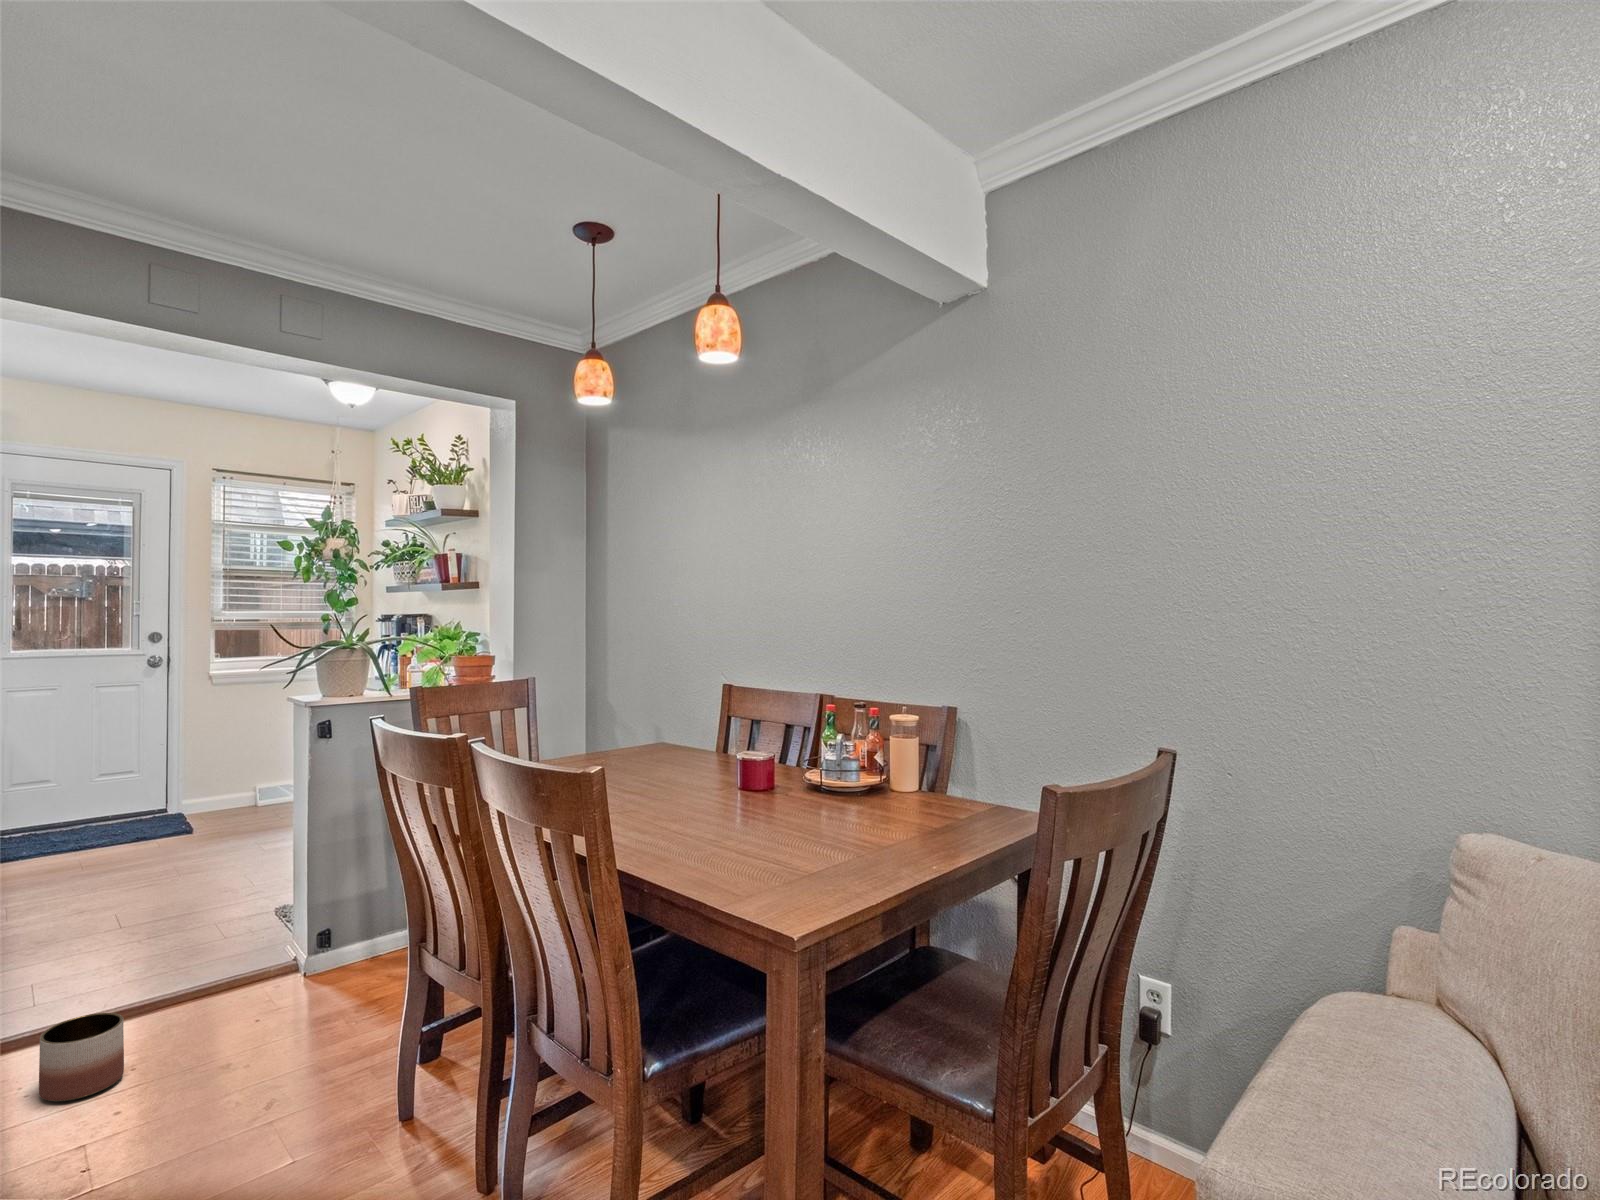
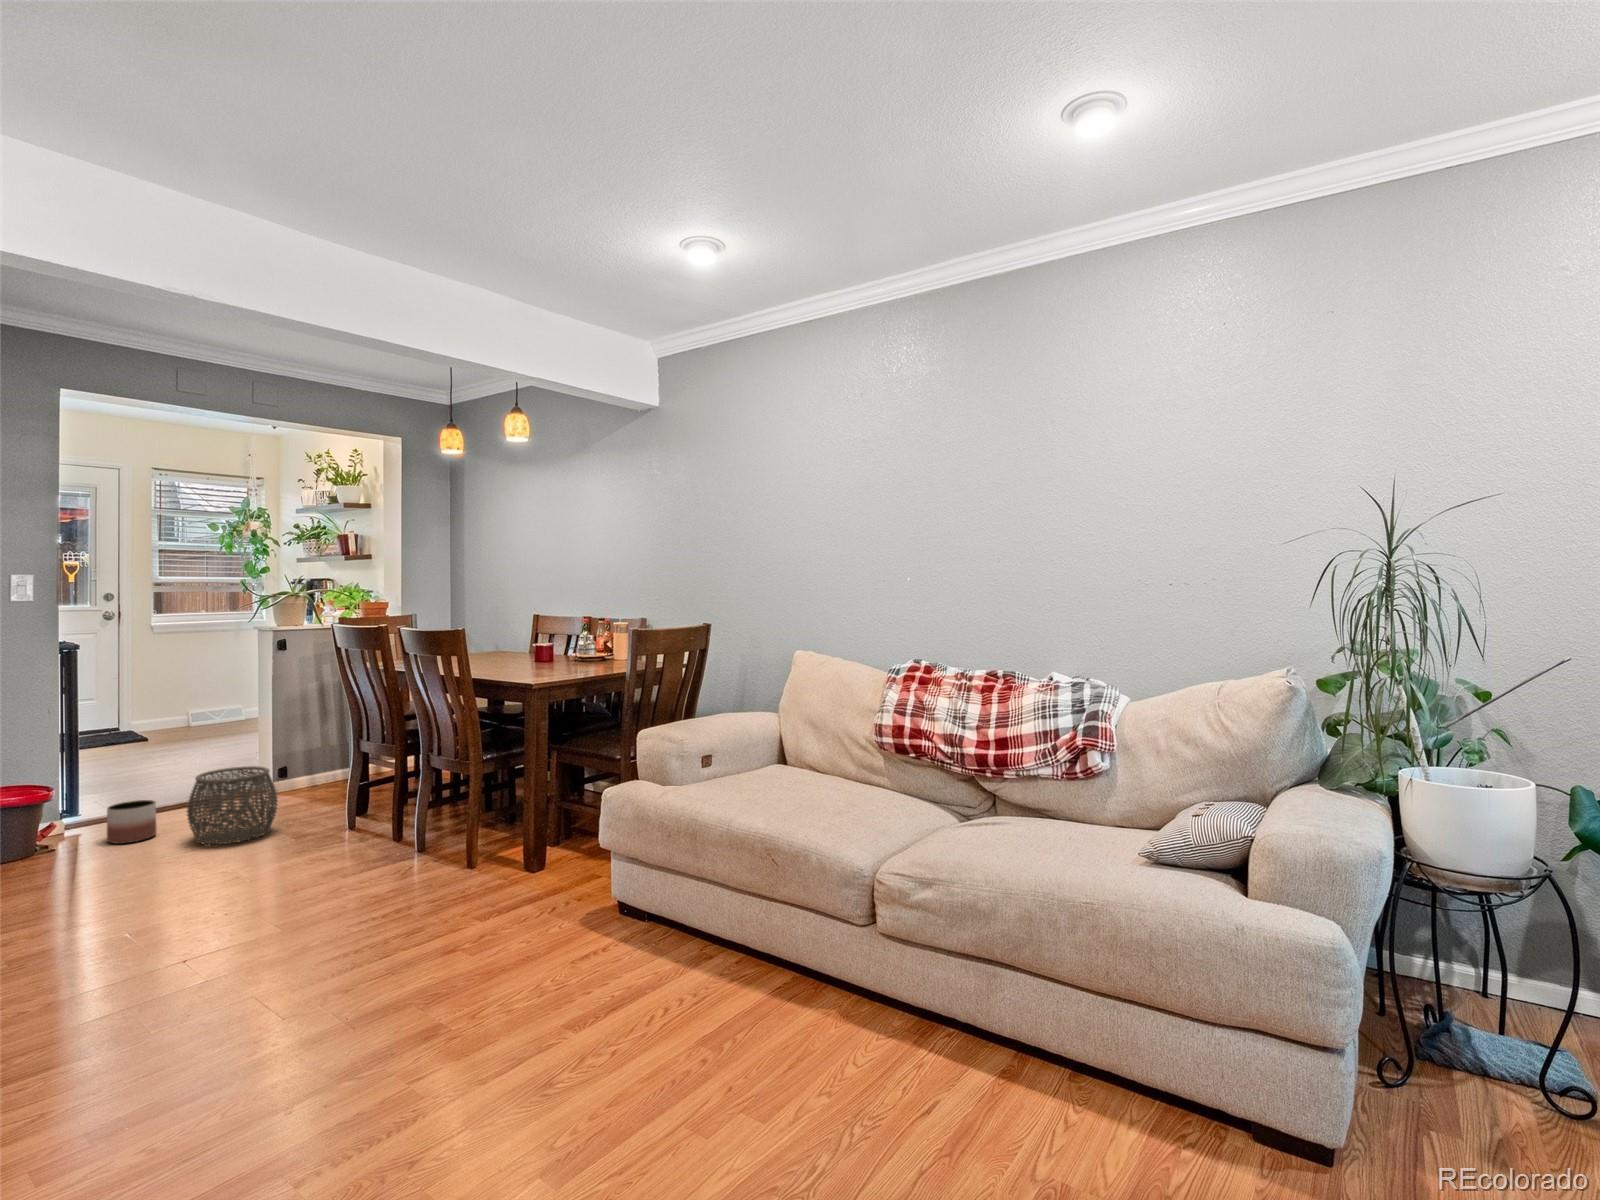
woven basket: none [160,959,317,1121] -> present [187,766,278,845]

